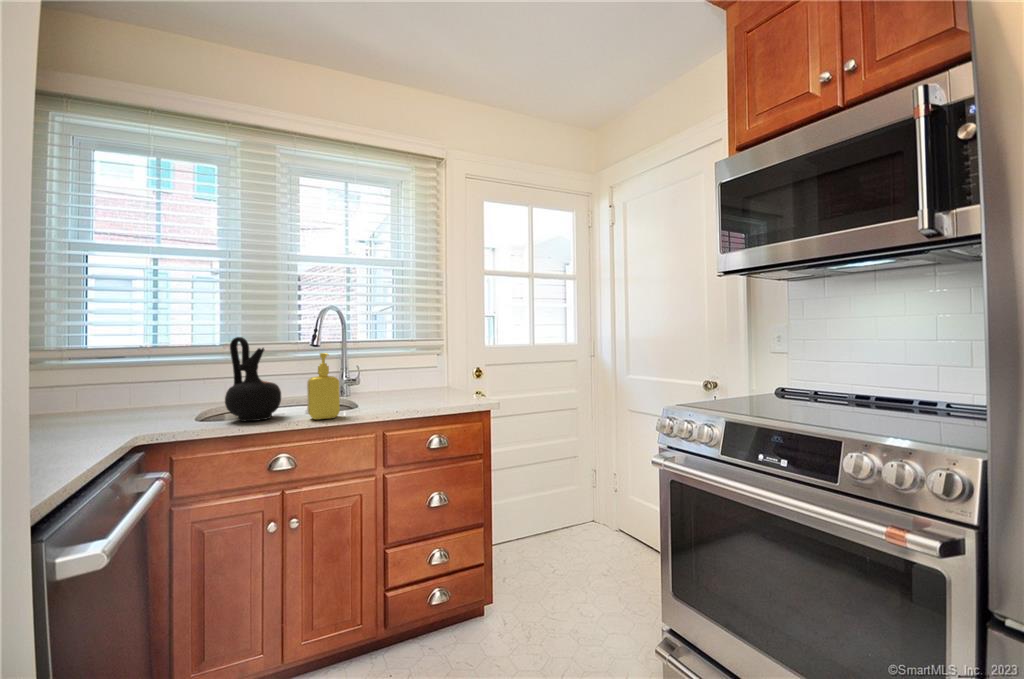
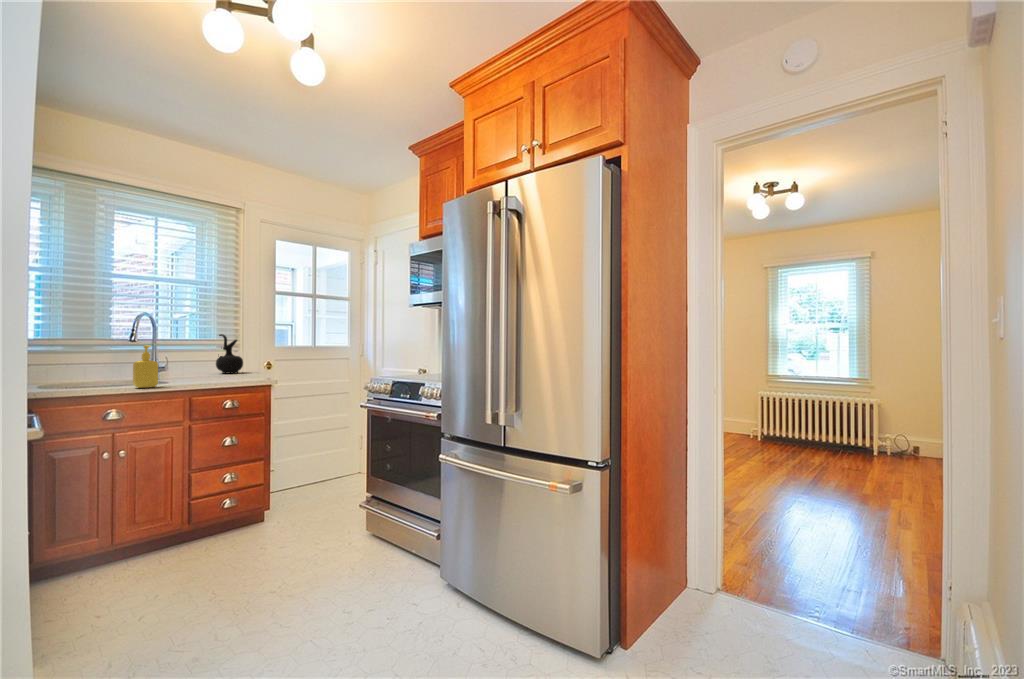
ceramic jug: present [225,337,281,421] -> present [216,334,243,374]

